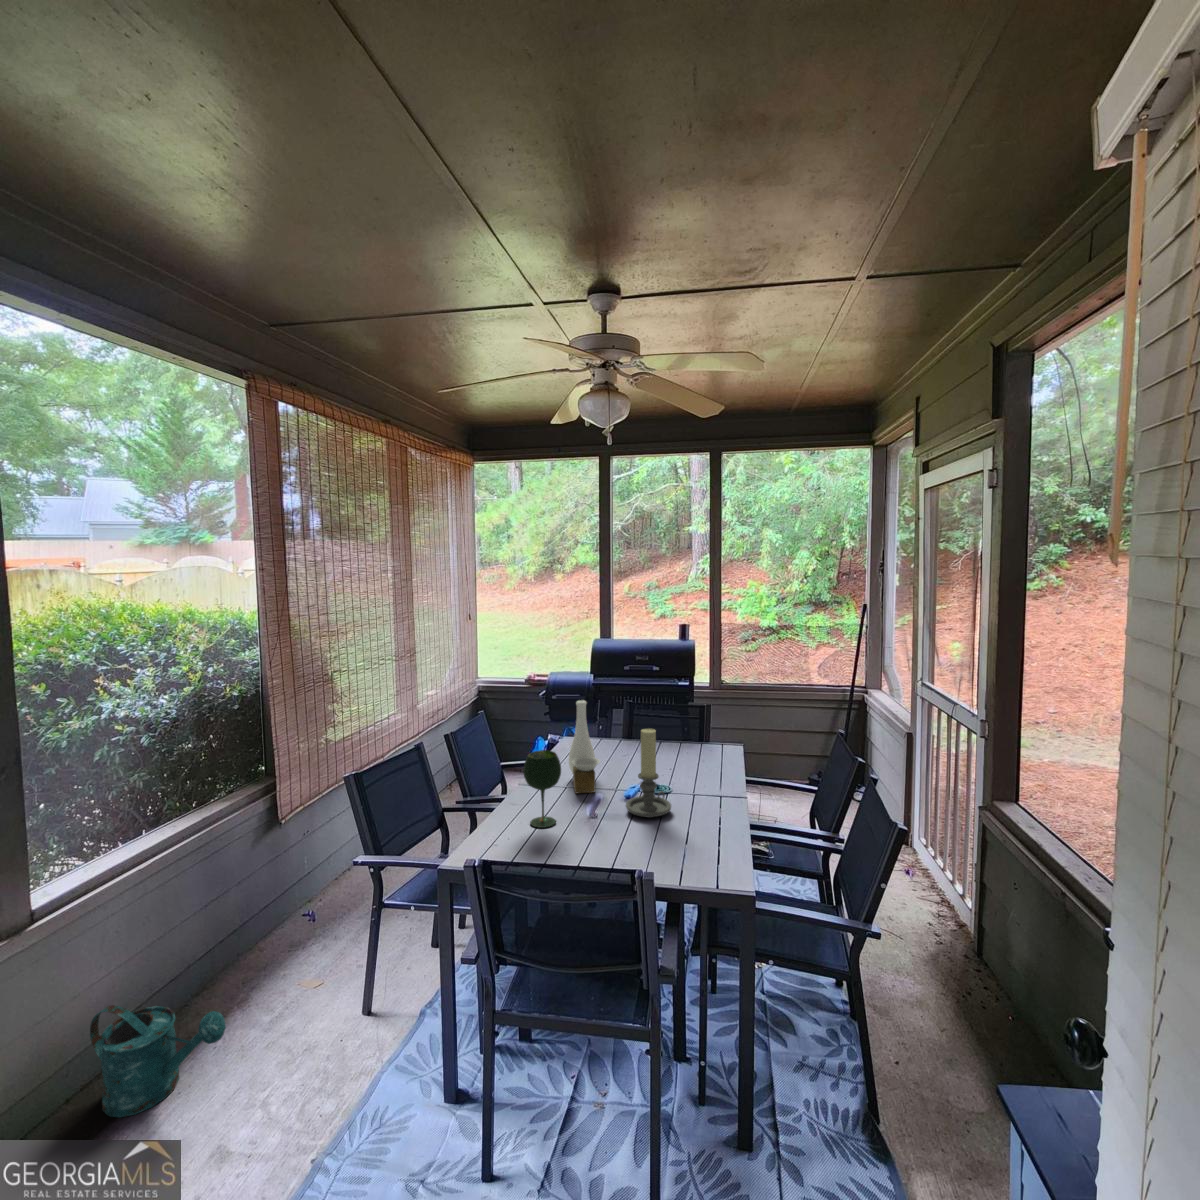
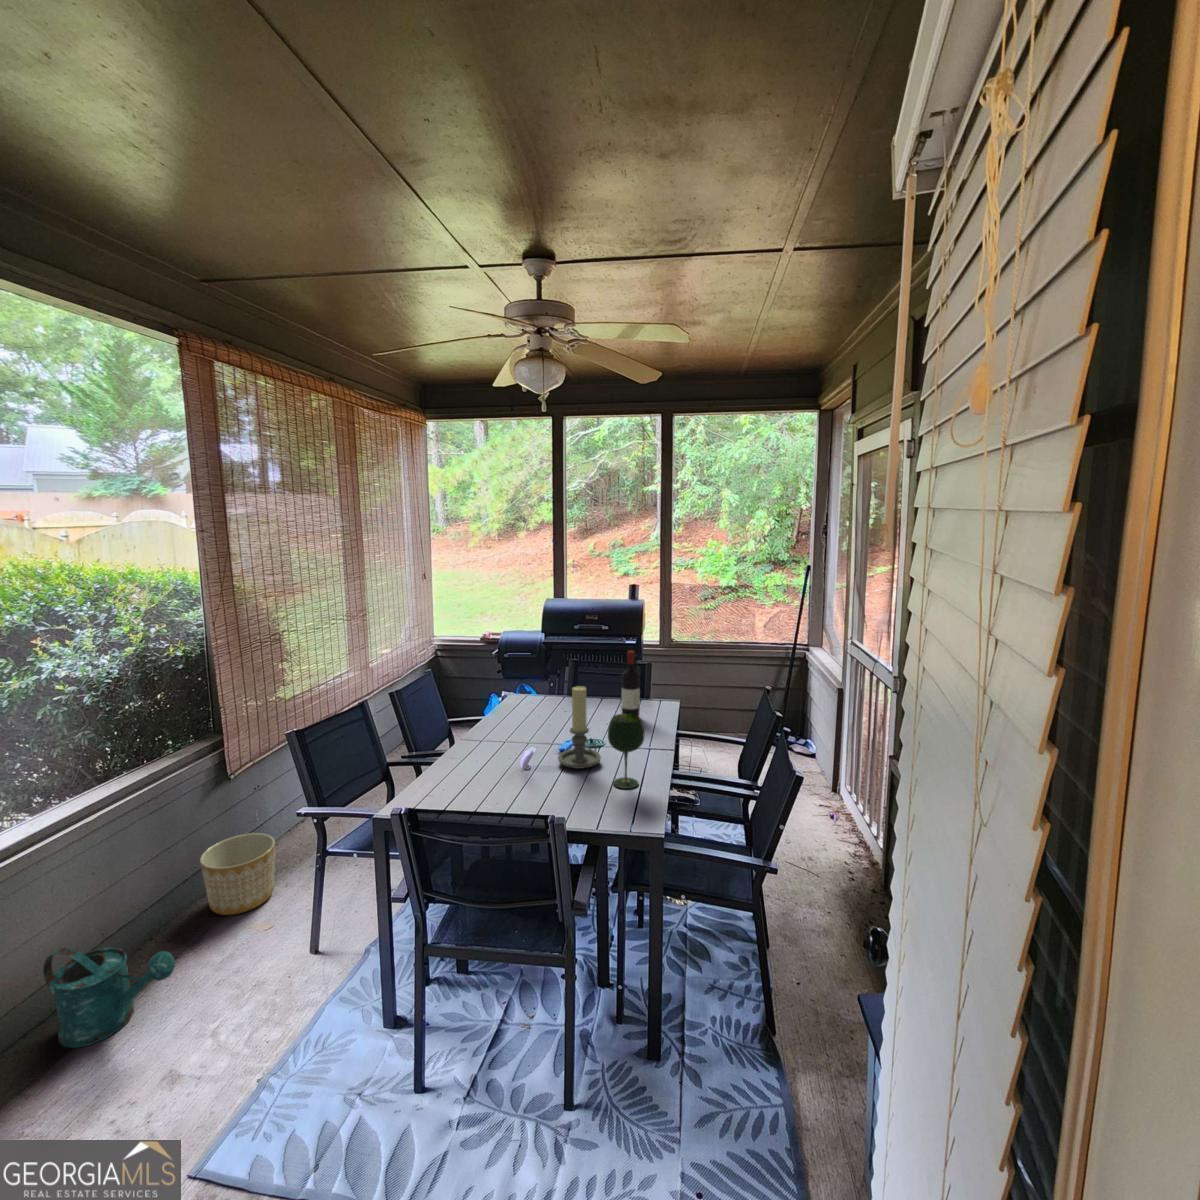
wine bottle: none [684,692,703,766] -> present [622,651,640,716]
vase: present [569,700,600,793] -> none [510,659,538,747]
wine glass: present [523,750,561,828] -> present [608,714,644,789]
planter: none [245,884,321,973] -> present [200,833,275,915]

